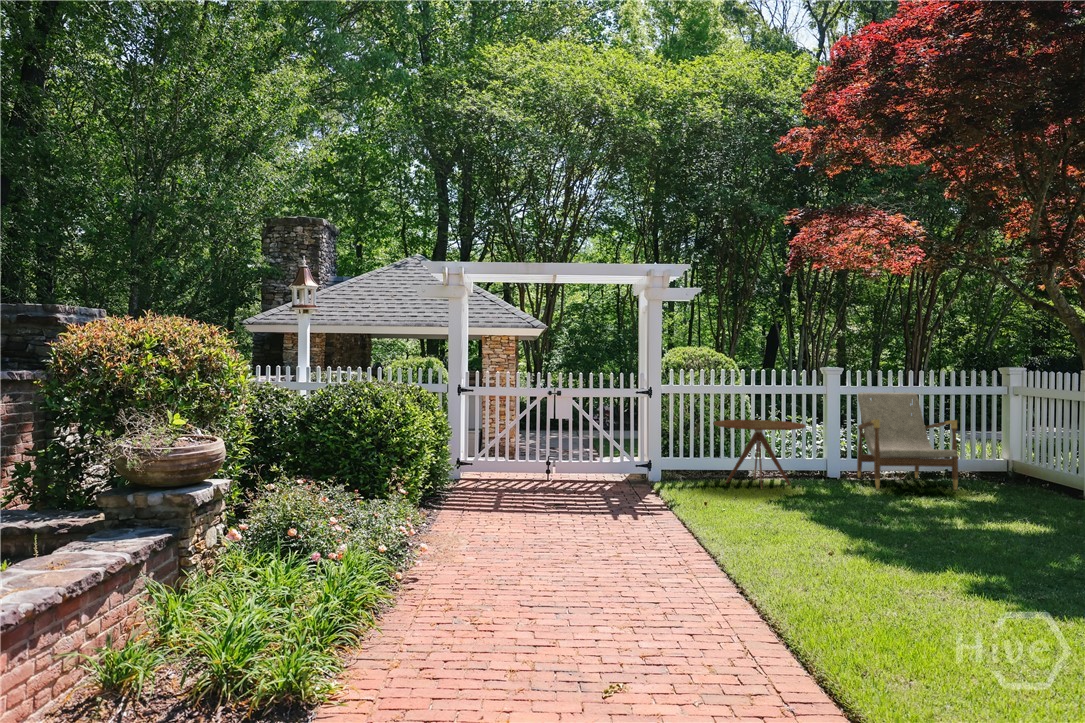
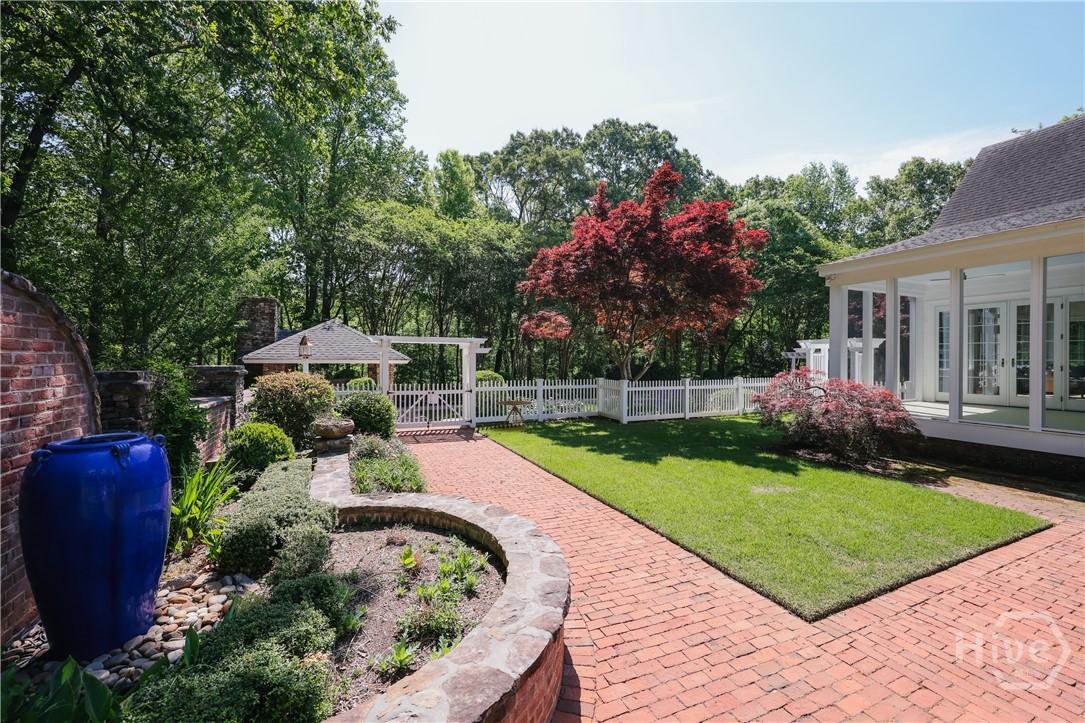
armchair: present [857,392,958,490] -> none [549,388,583,425]

